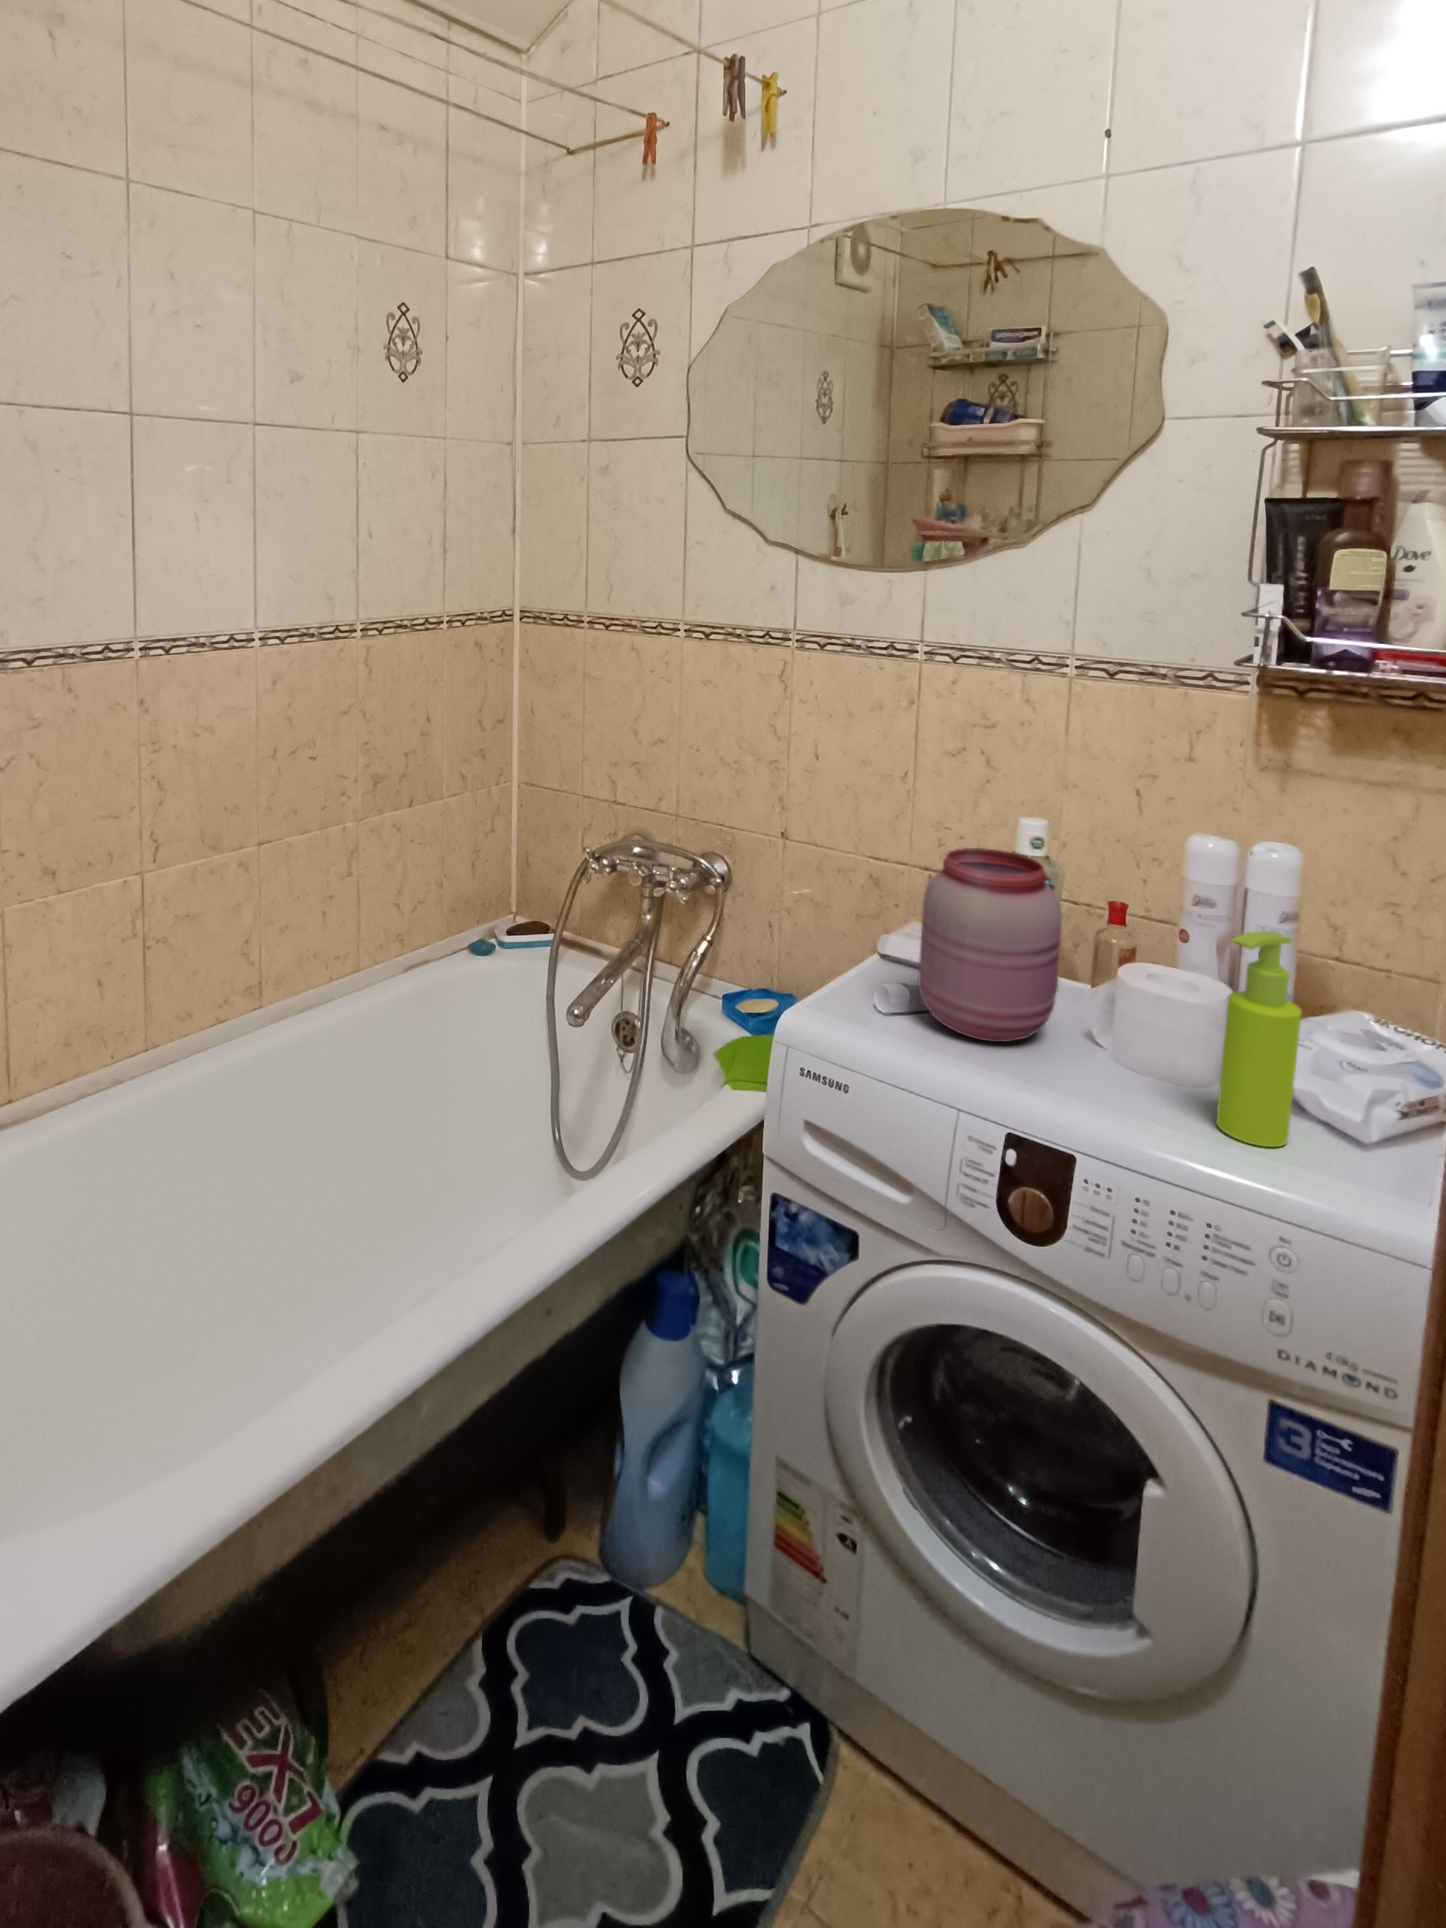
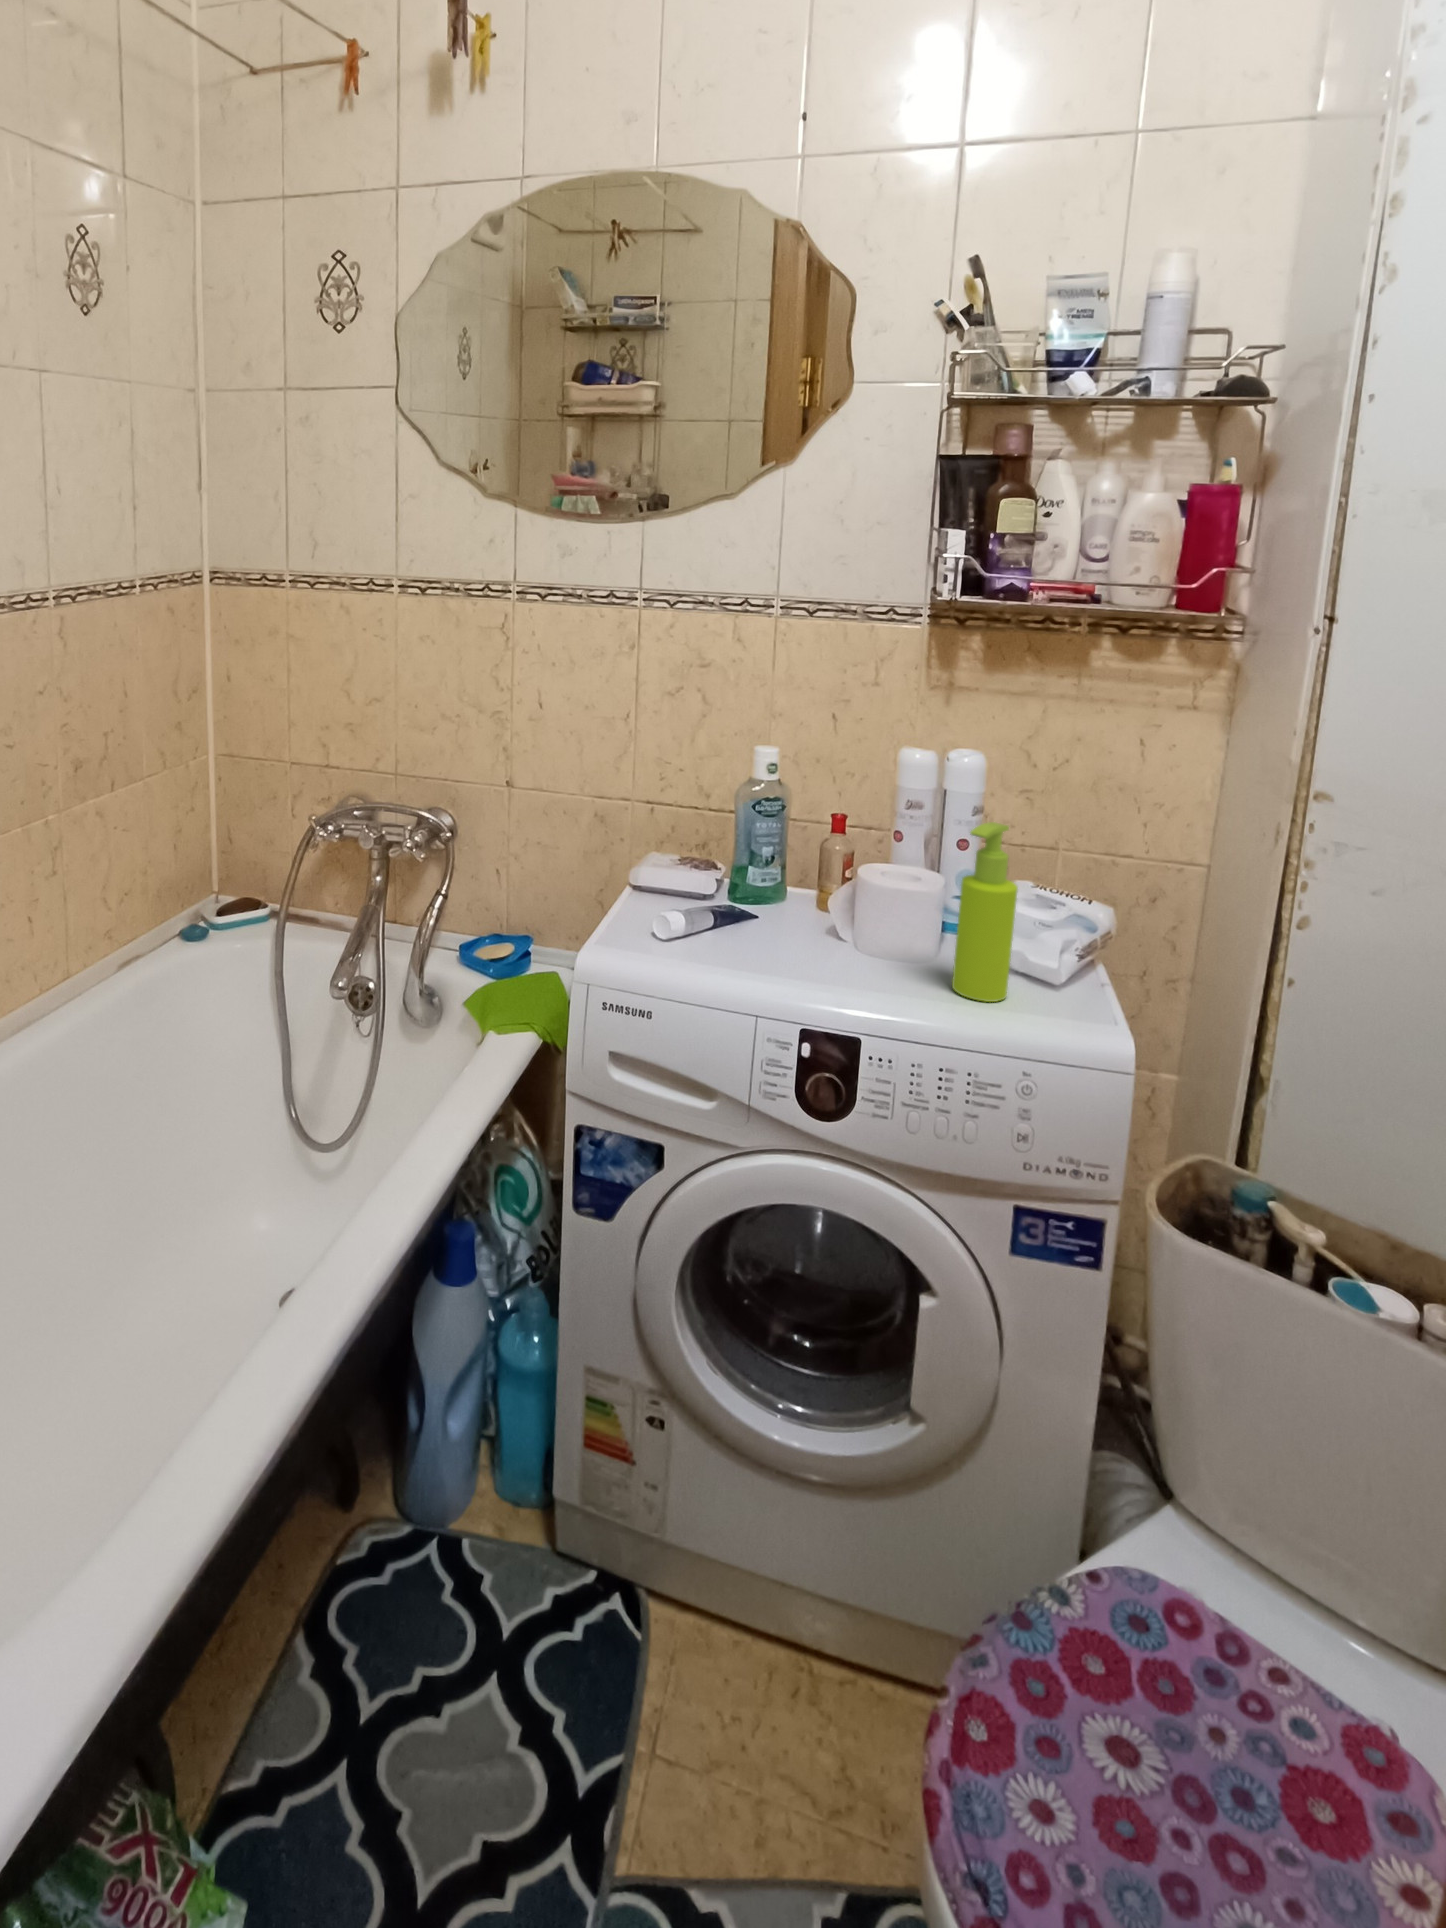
jar: present [918,848,1062,1042] -> none [687,776,809,950]

